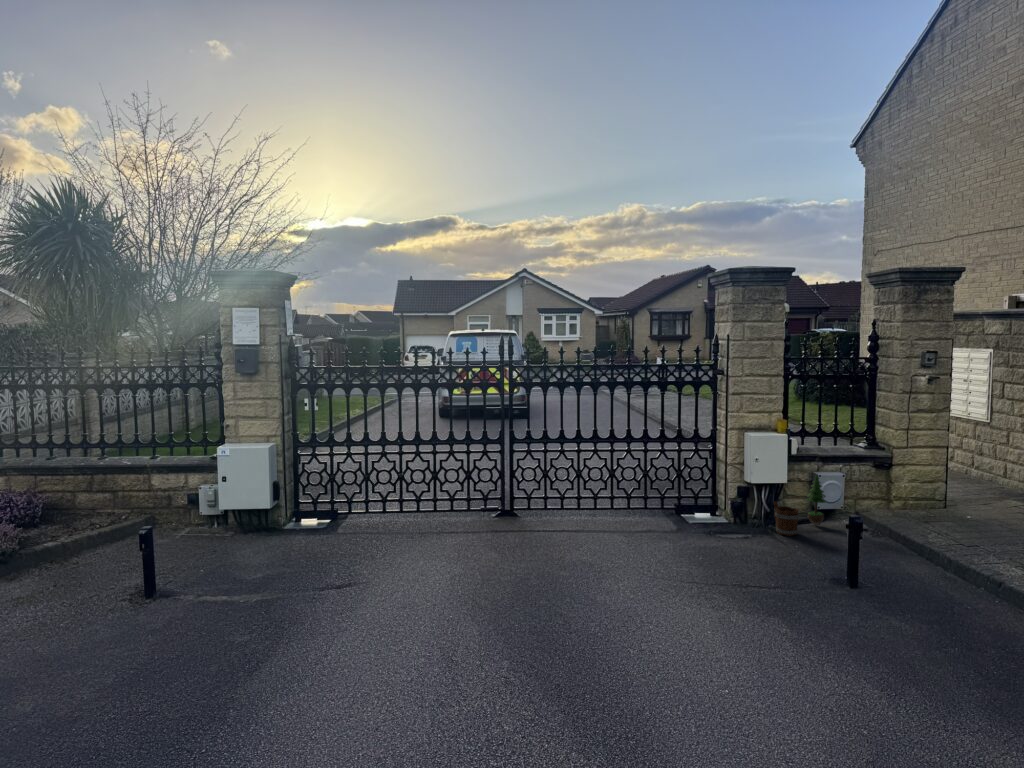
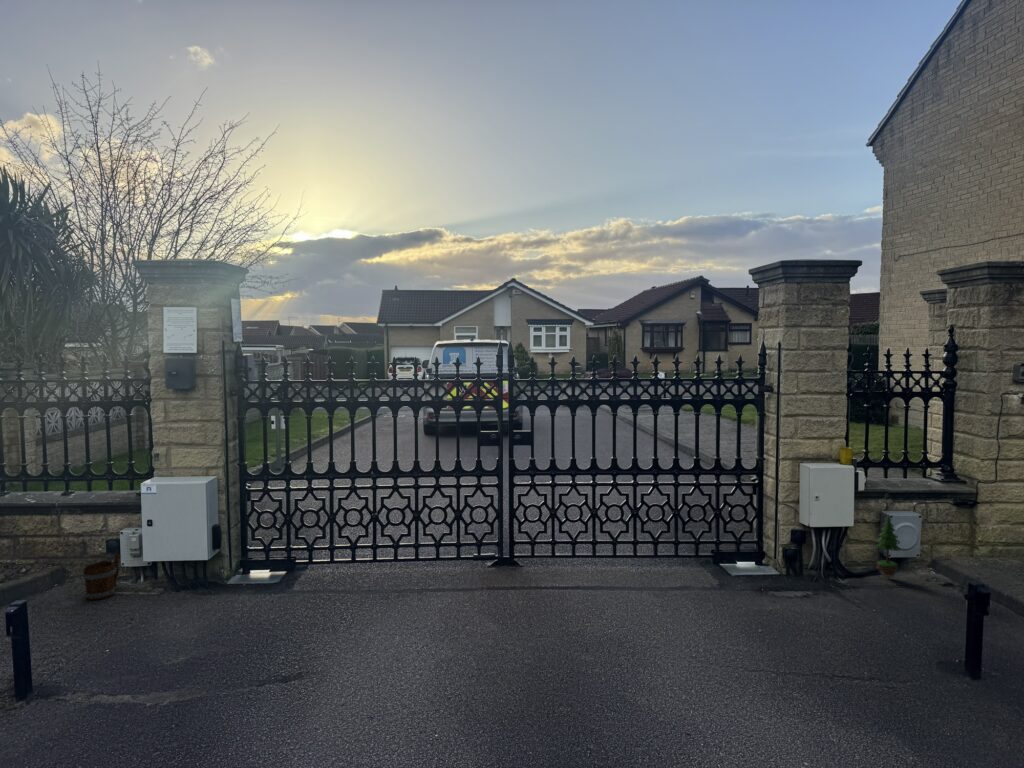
bucket: present [774,501,800,536] -> present [83,554,120,600]

